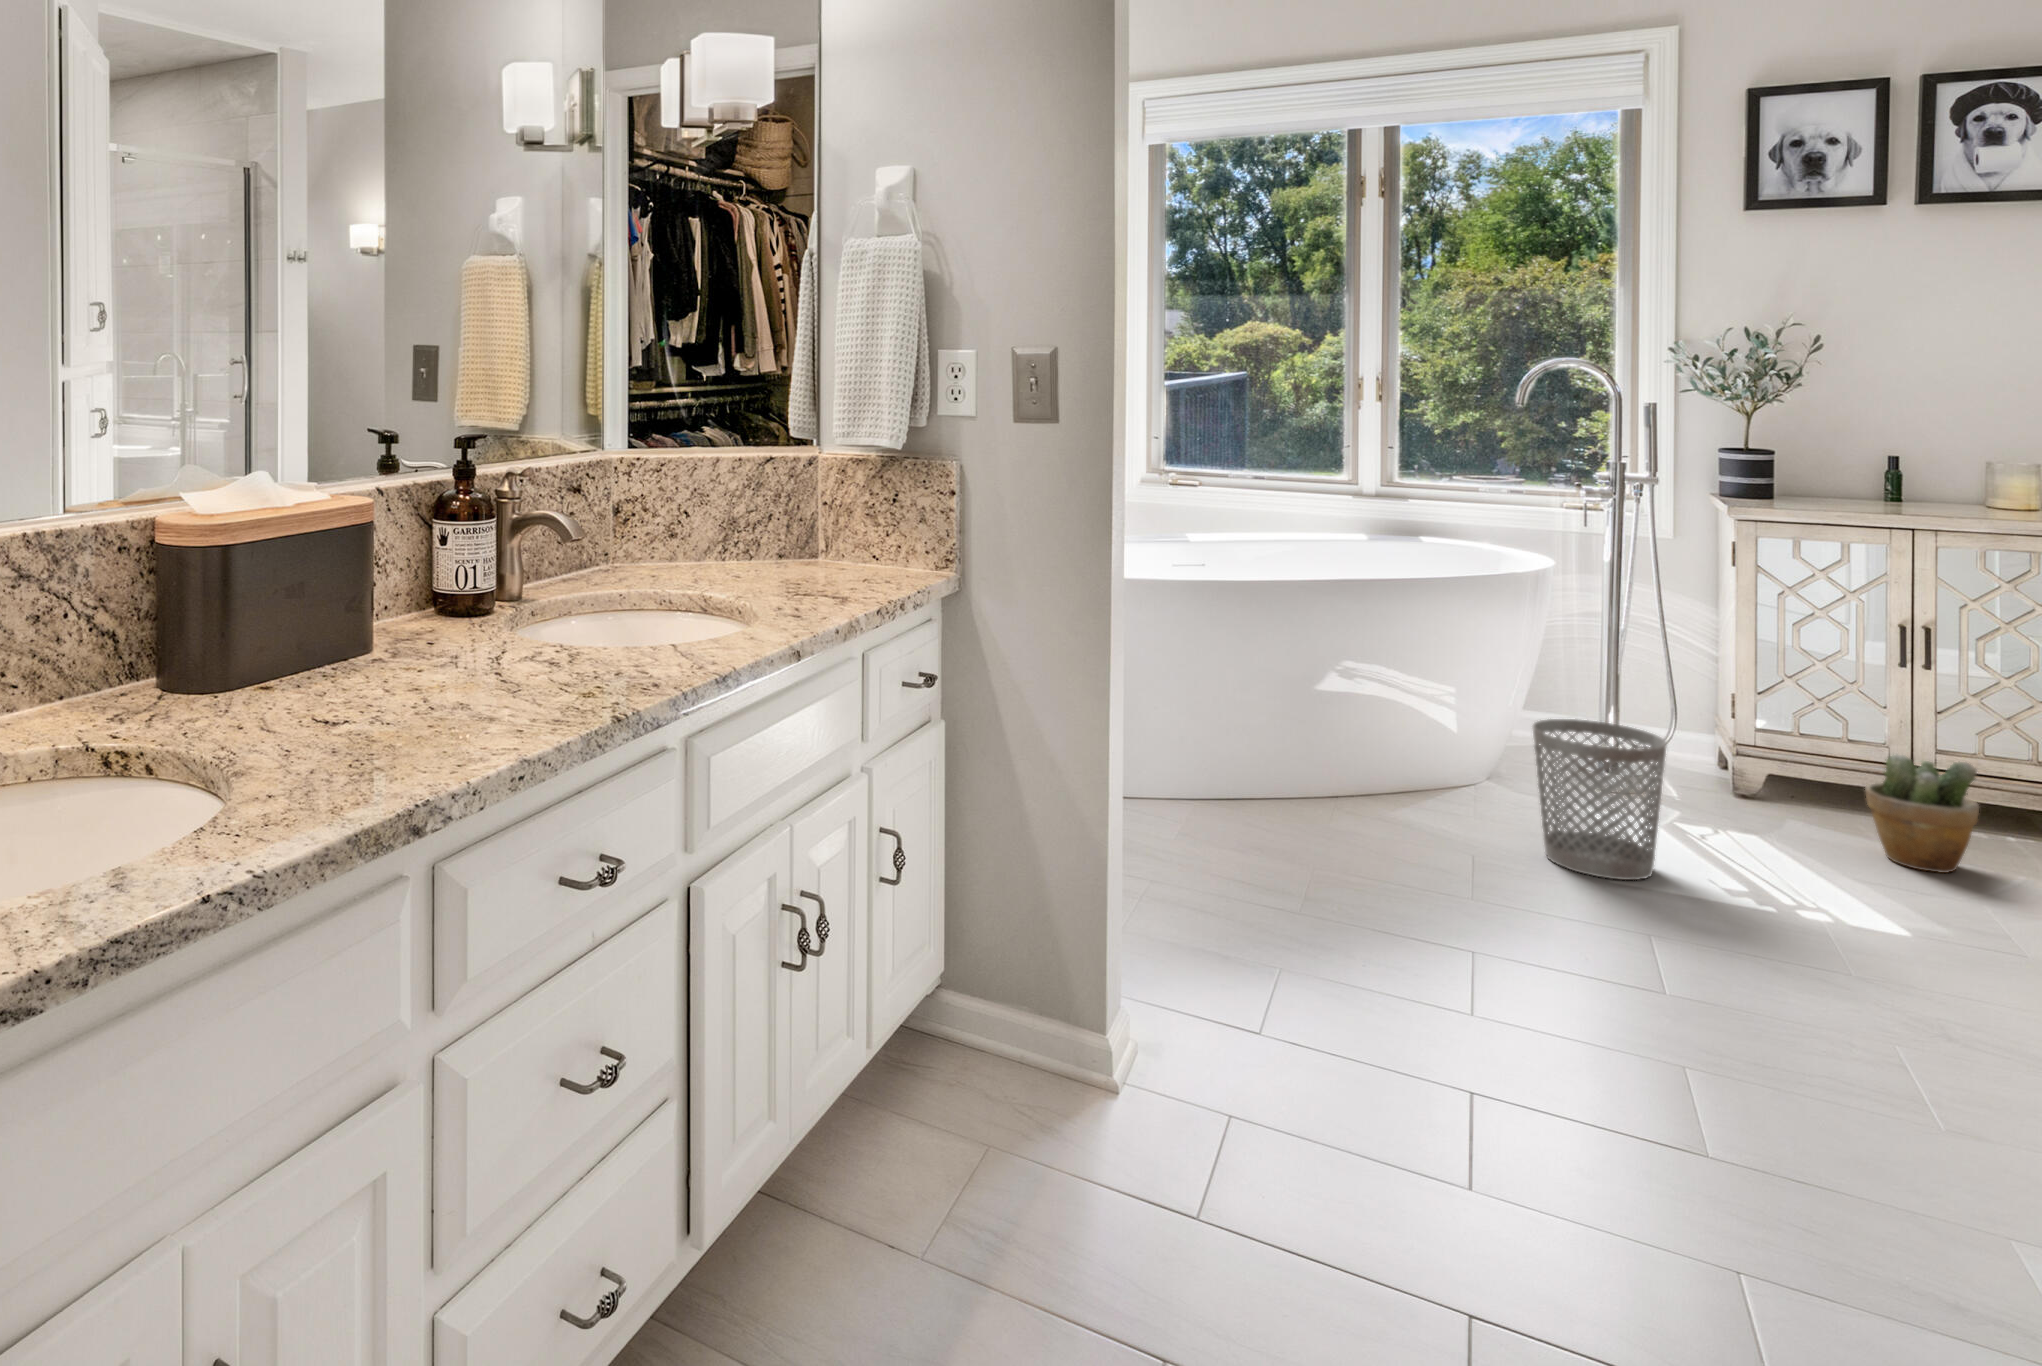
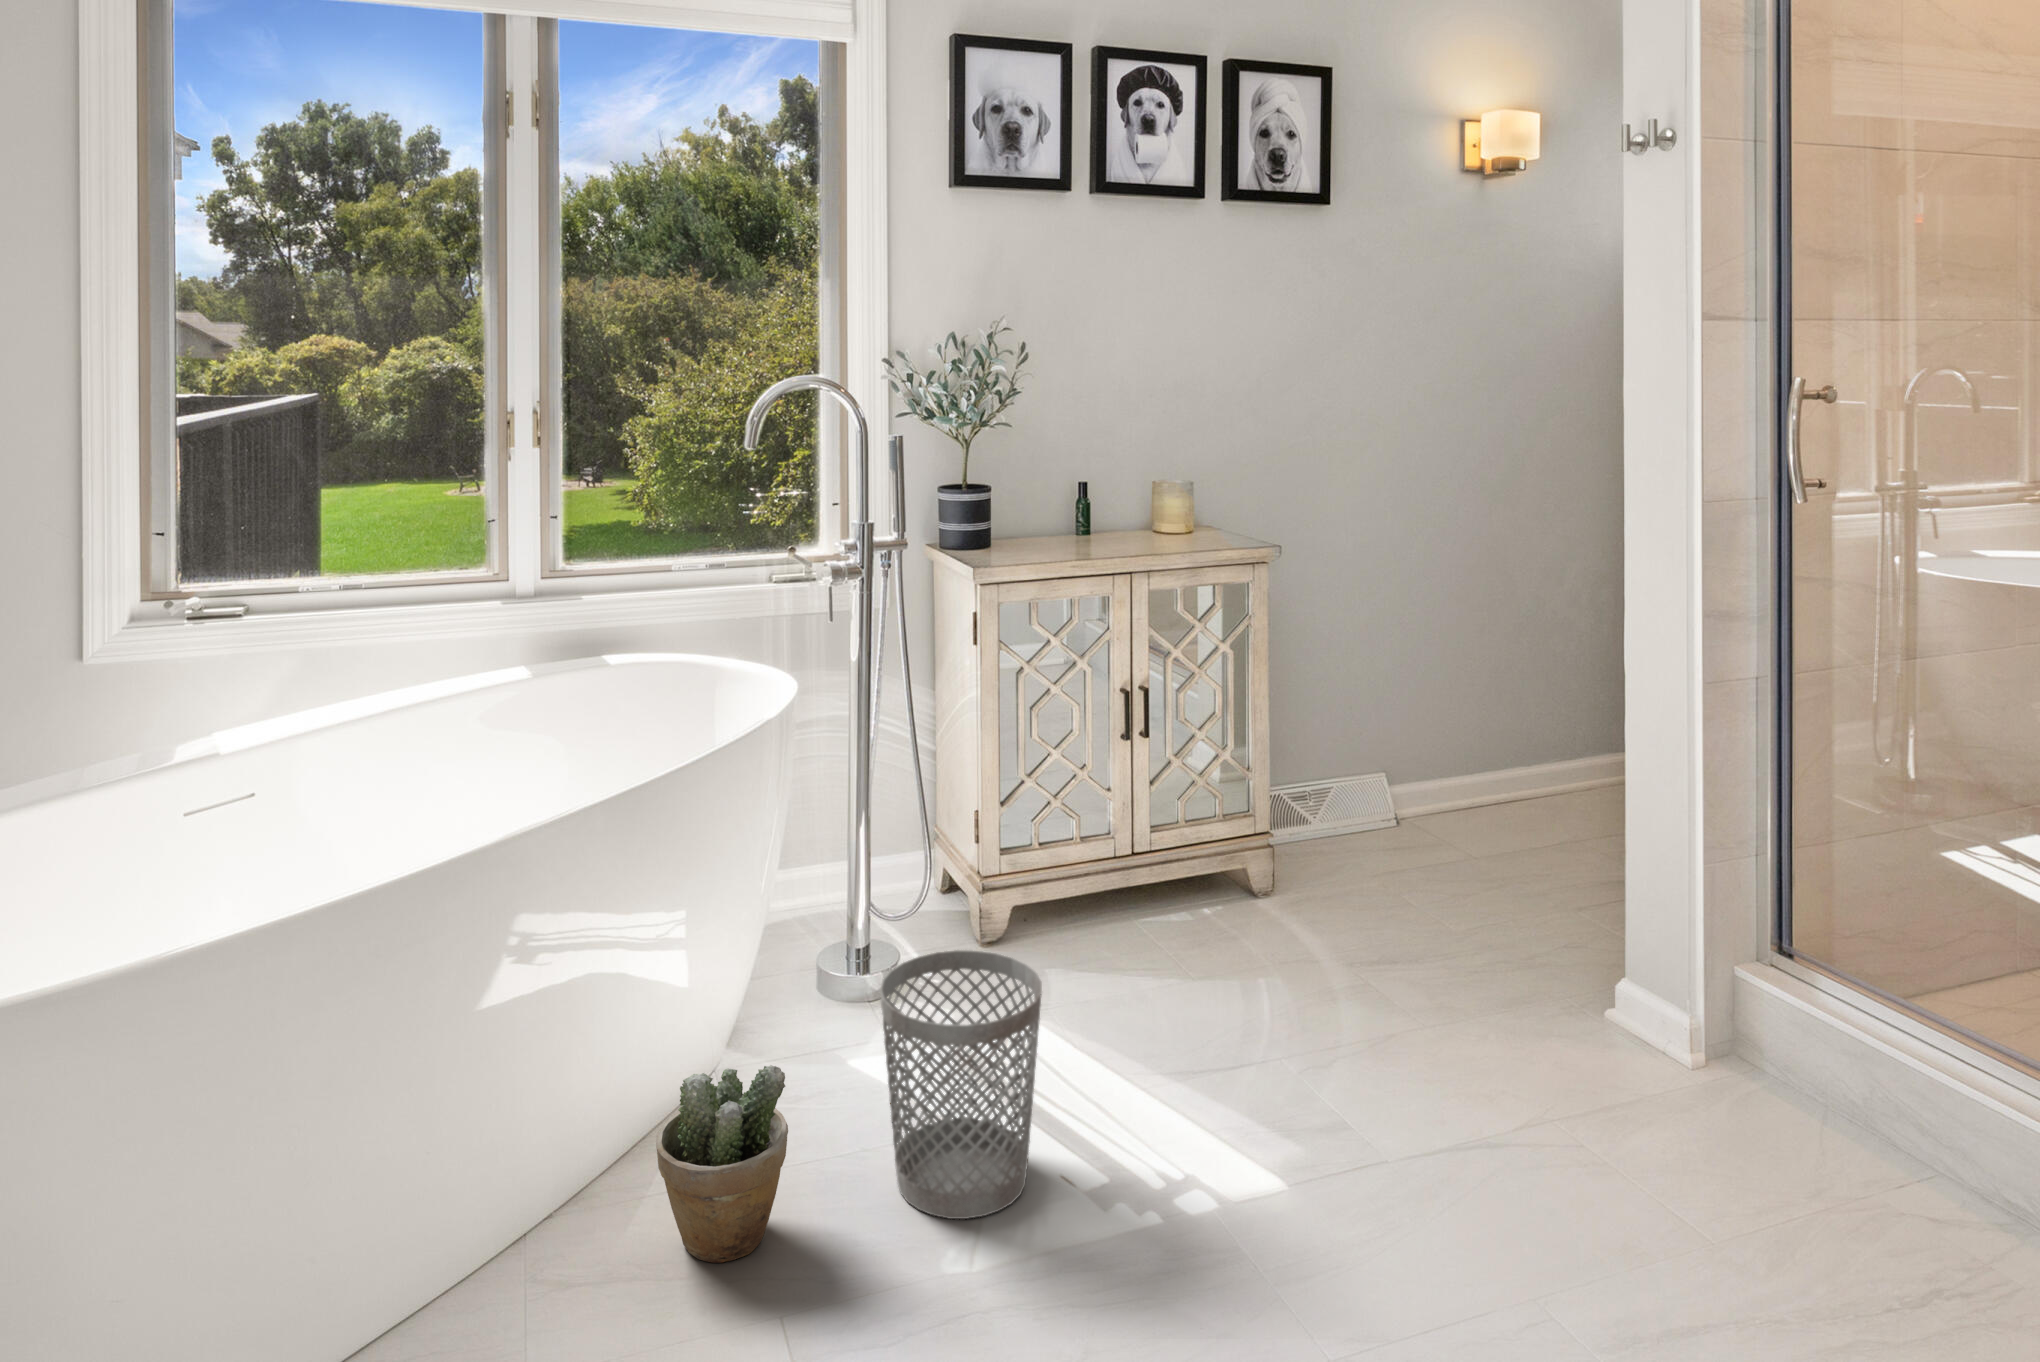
potted plant: present [1865,755,1979,873] -> present [656,1065,788,1263]

